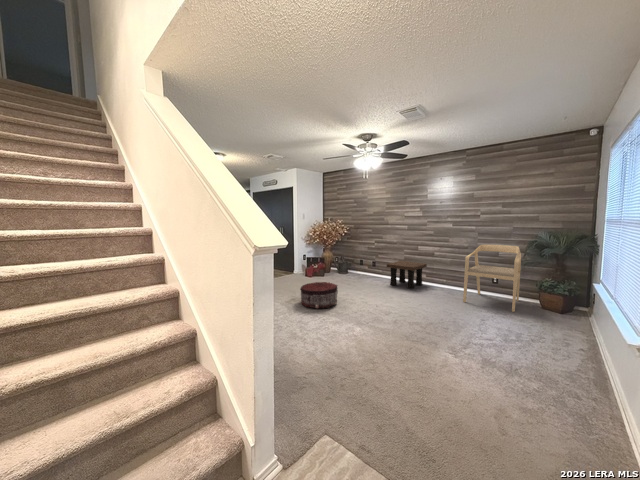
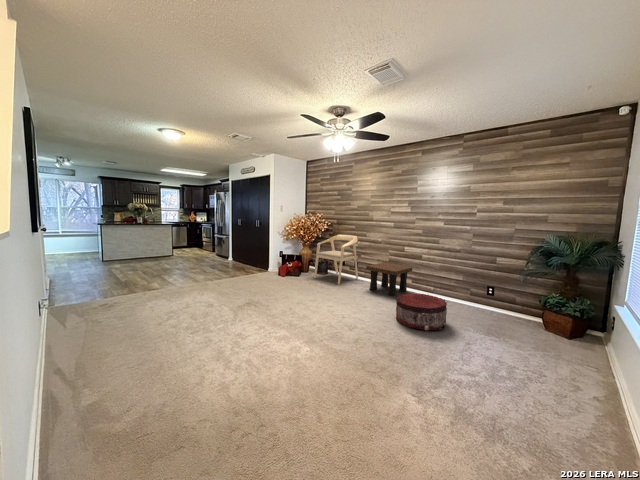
armchair: present [463,244,521,312] -> present [314,235,358,284]
pouf: present [300,282,338,308] -> present [396,293,447,330]

